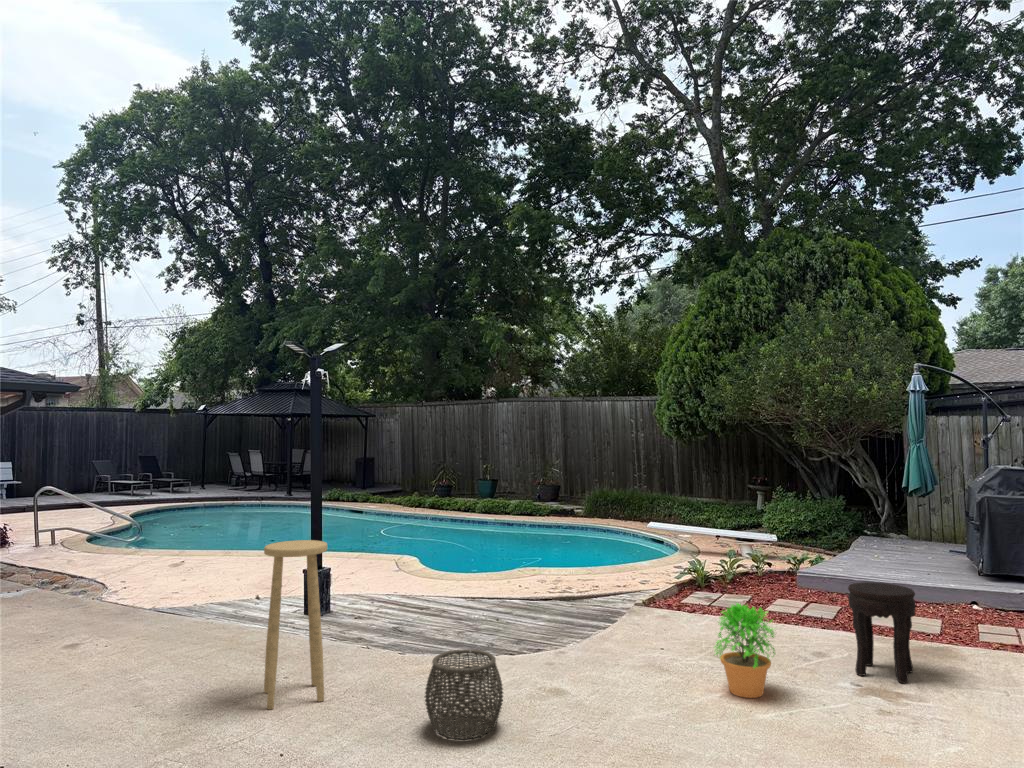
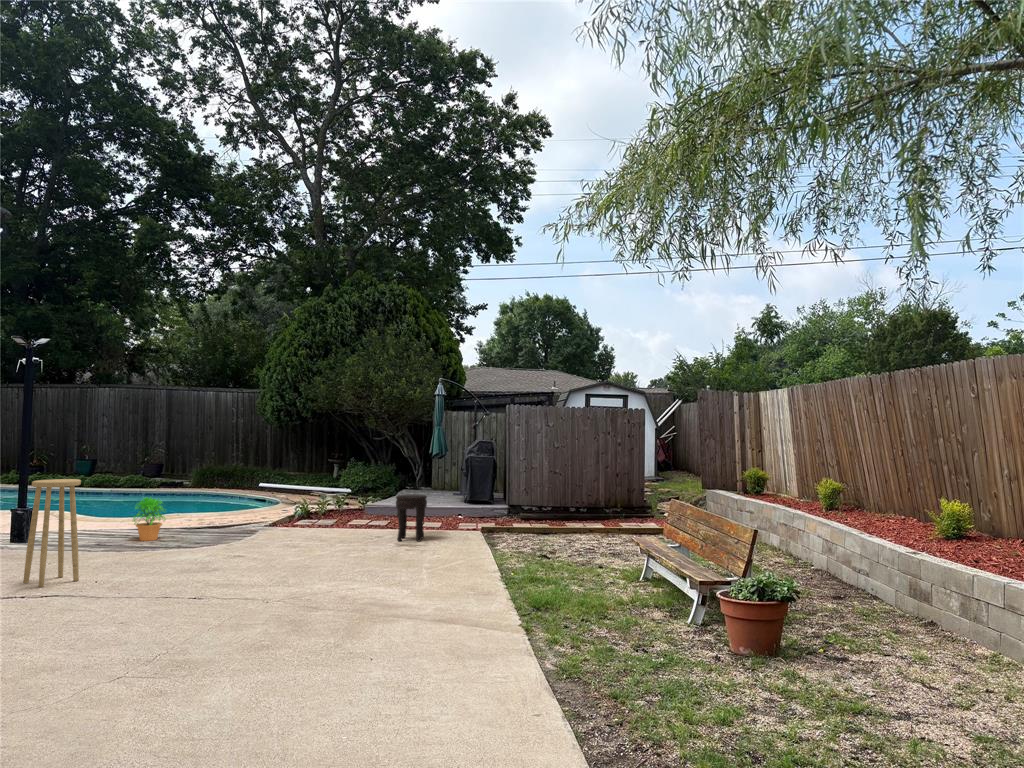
potted plant: present [715,603,775,698] -> present [133,497,165,541]
woven basket: present [425,649,503,739] -> none [165,535,215,580]

